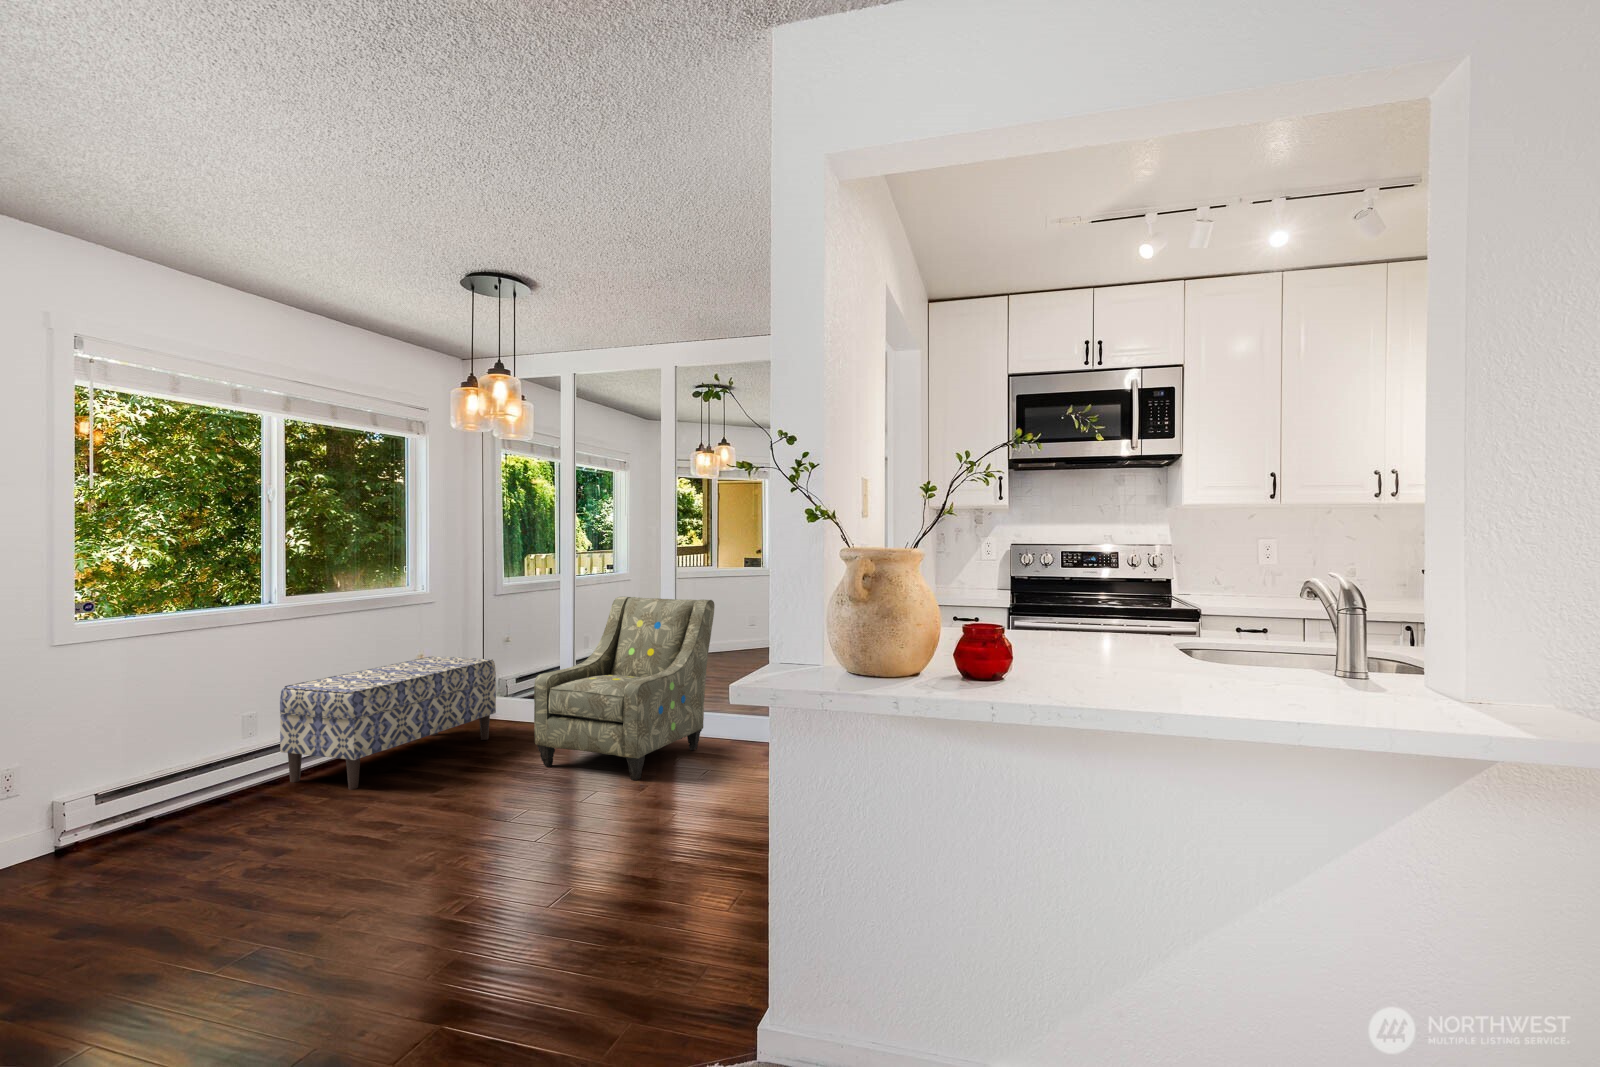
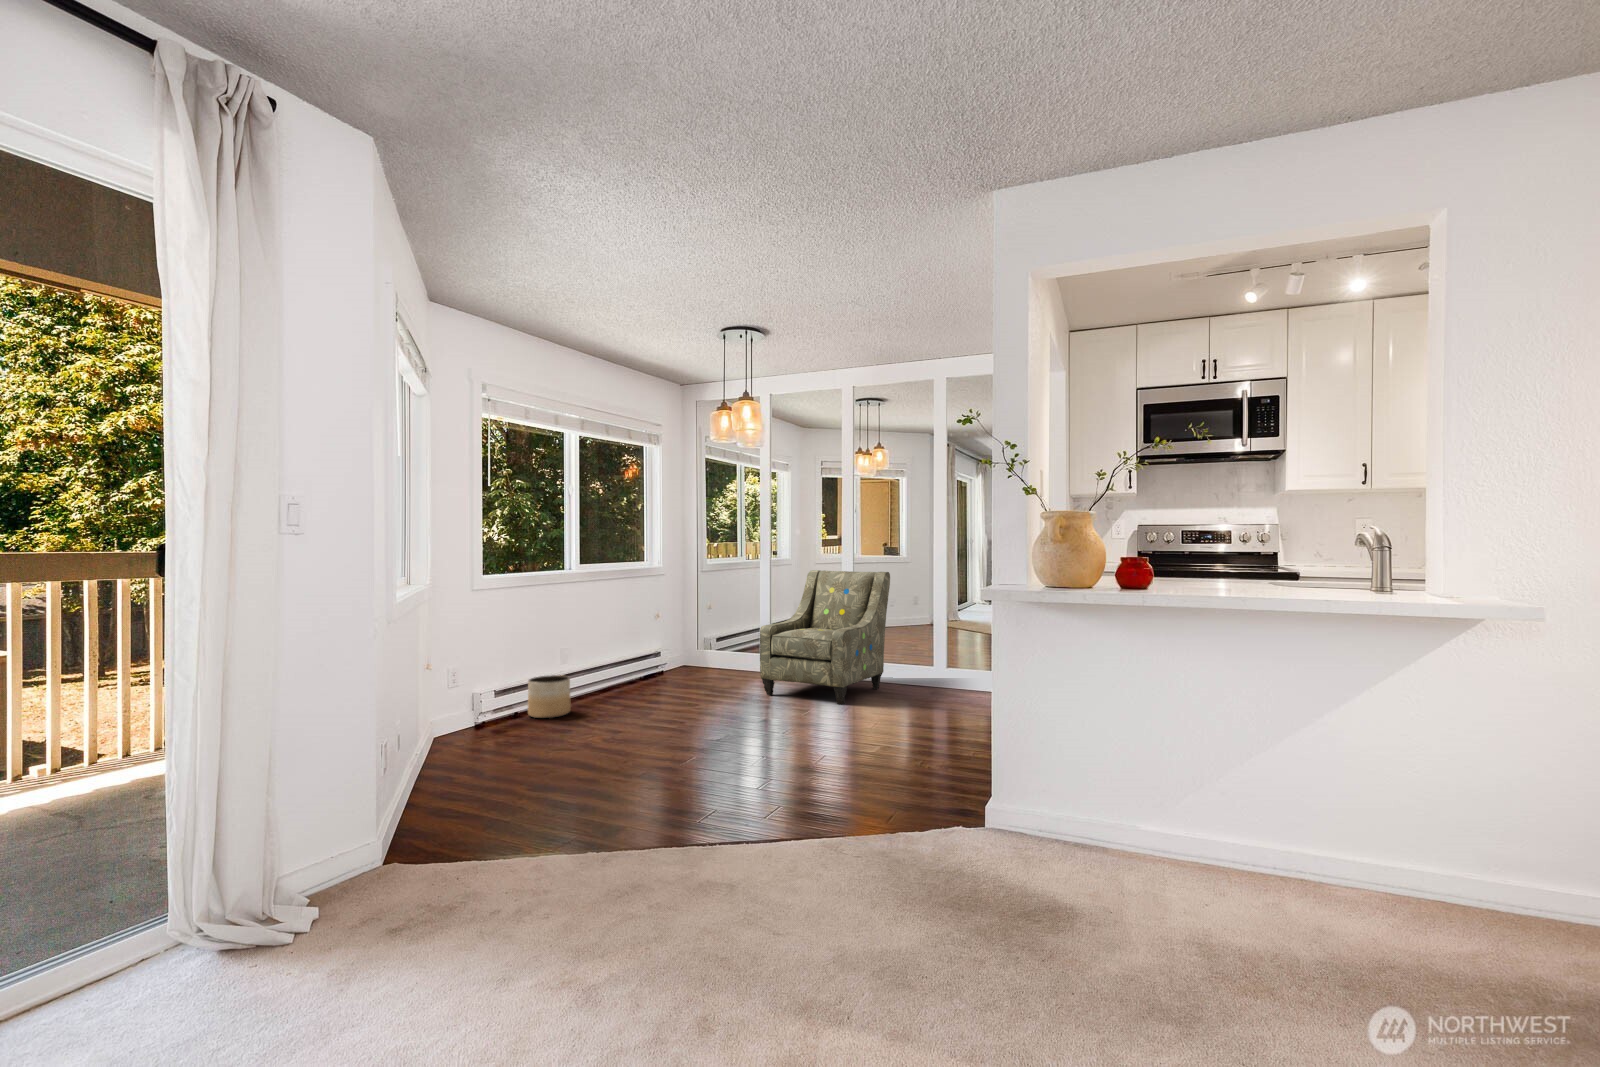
bench: present [280,656,496,789] -> none [584,616,719,703]
planter: none [161,759,236,828] -> present [528,675,571,718]

